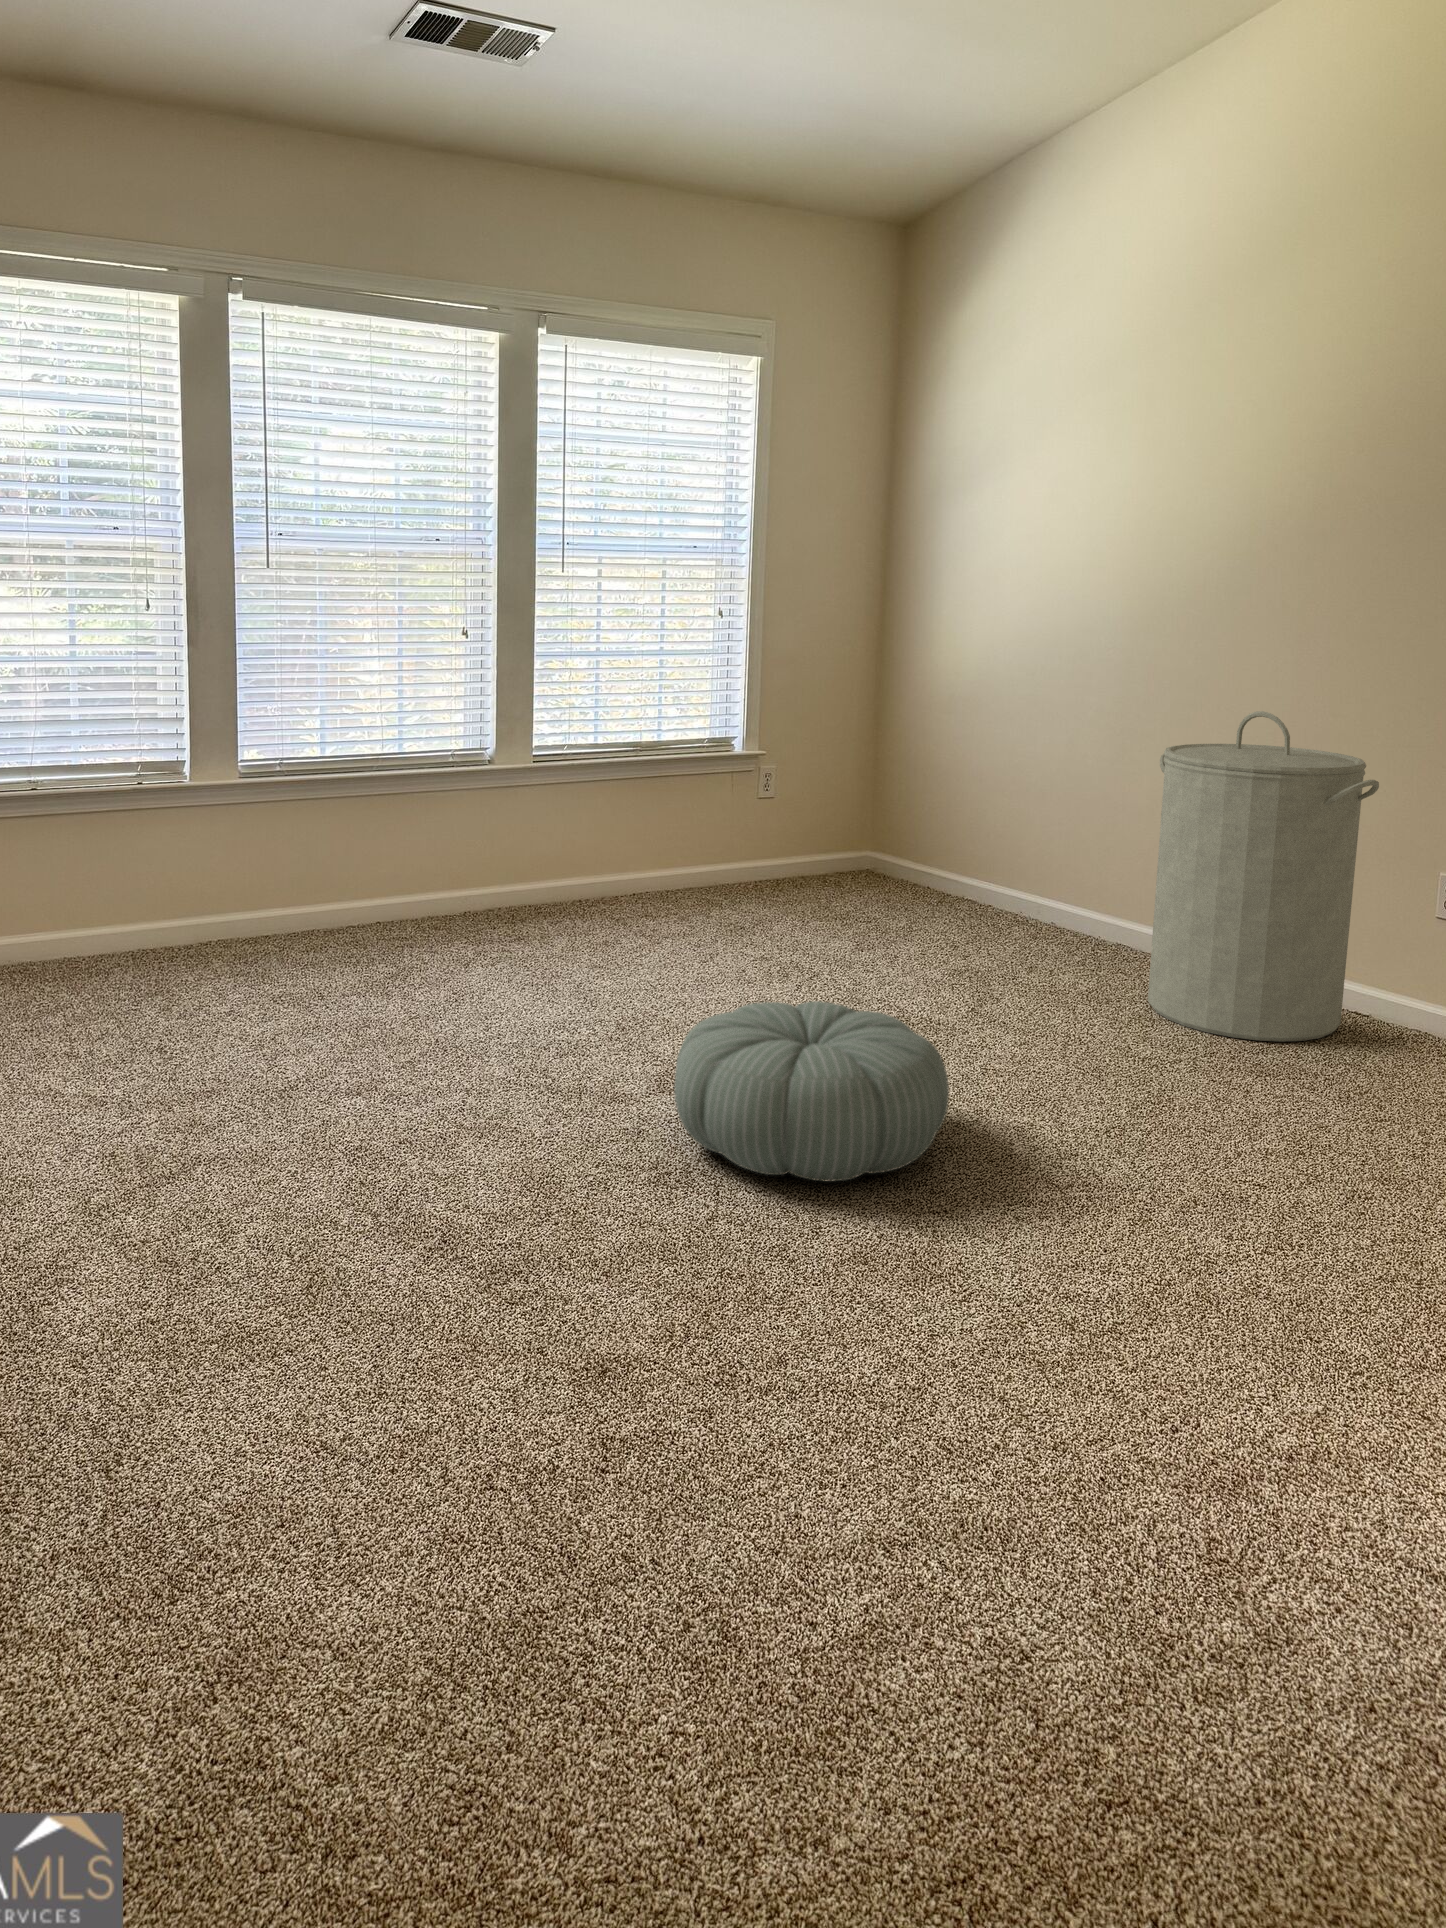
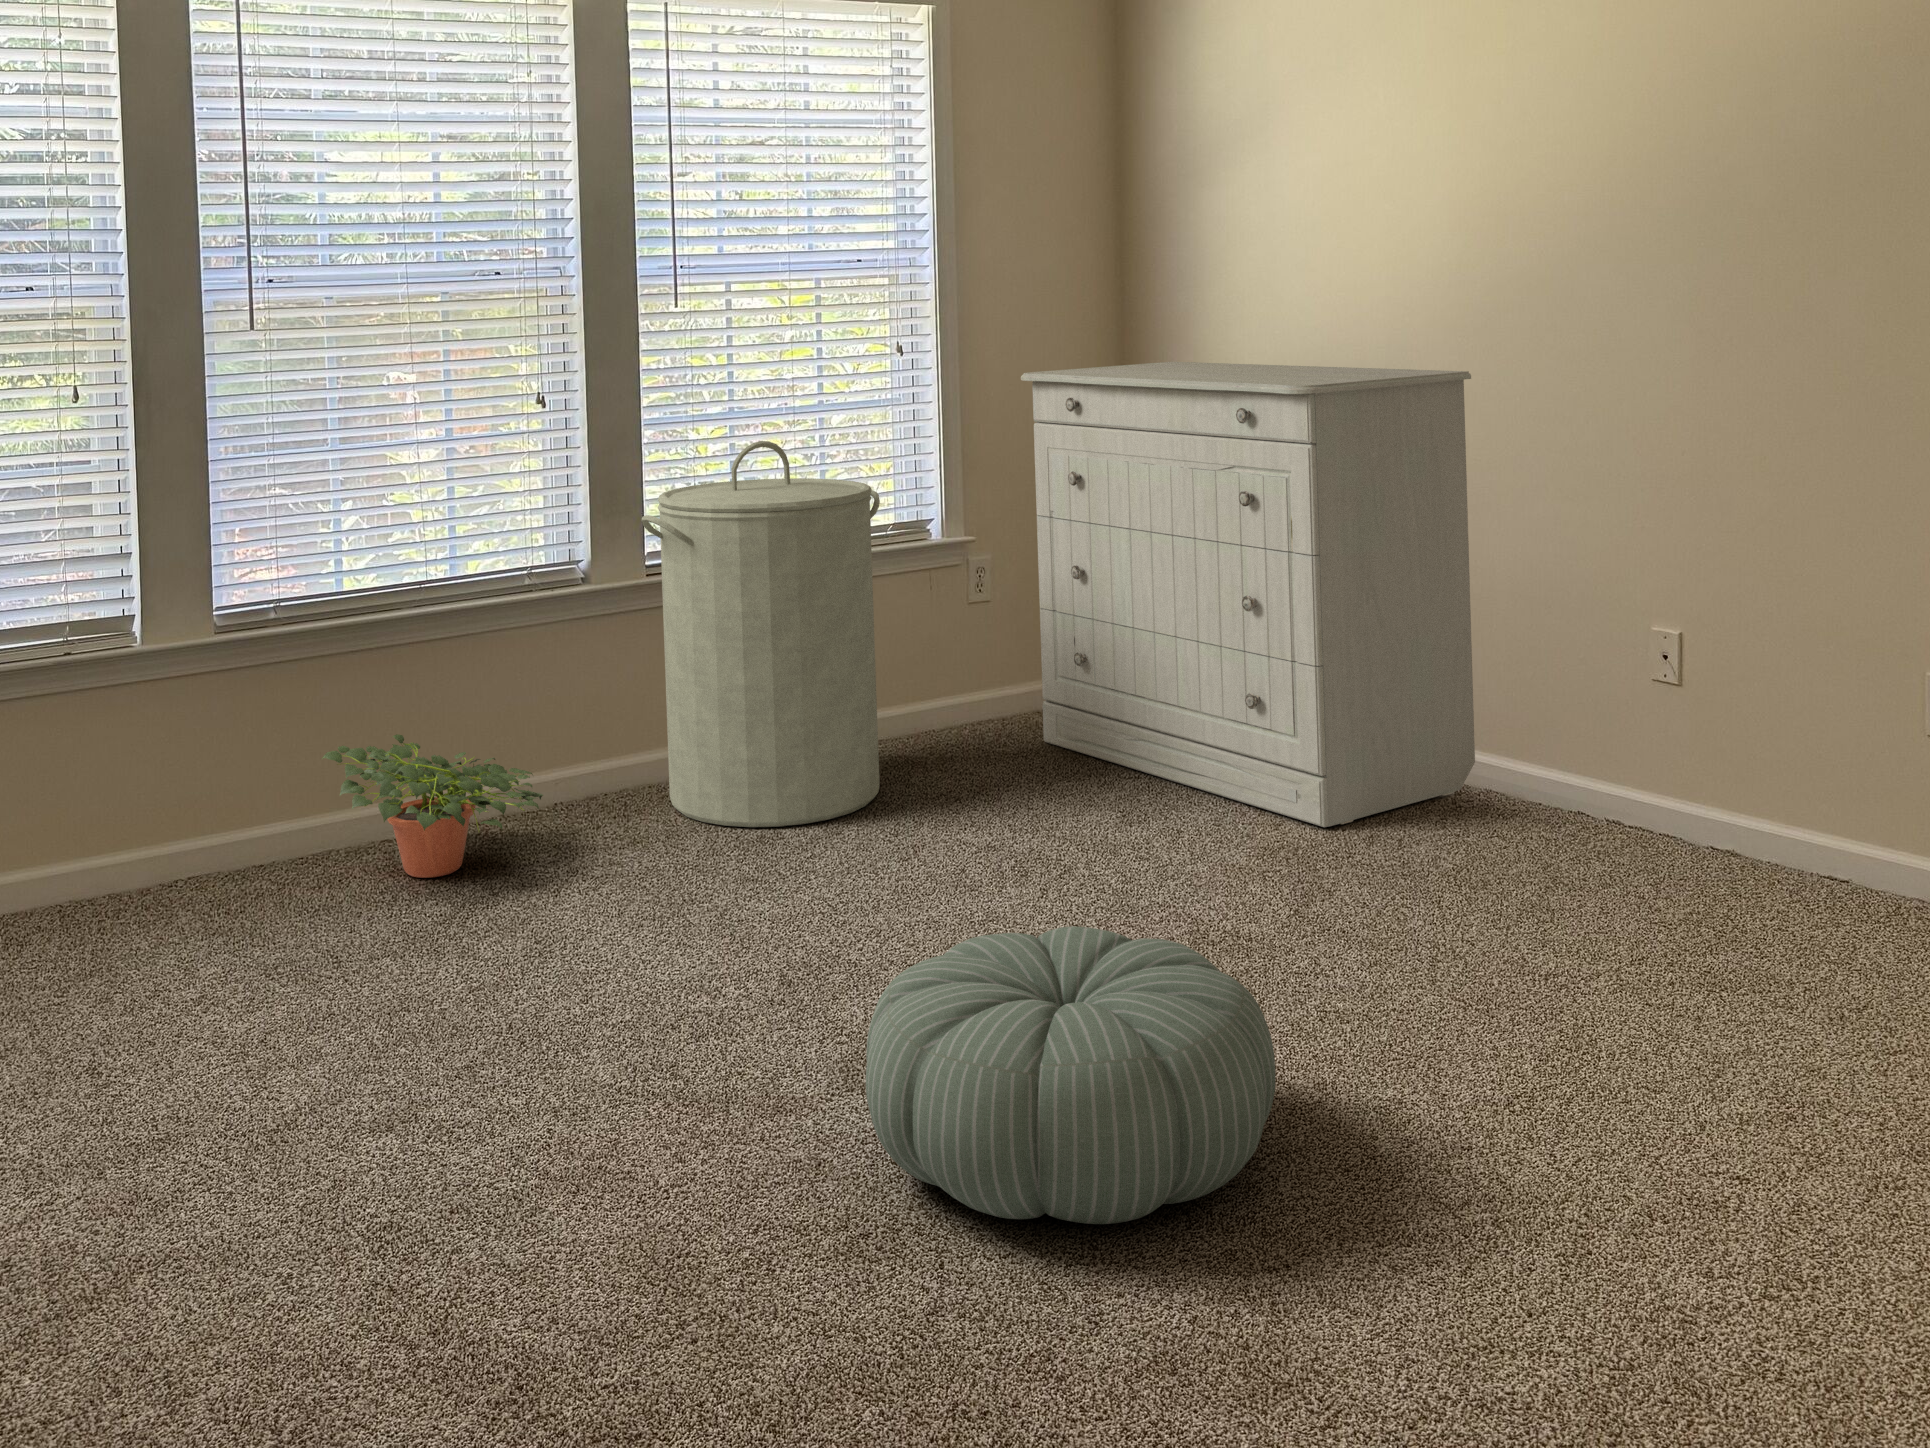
dresser: none [807,635,1138,964] -> present [1021,362,1475,827]
laundry hamper: present [1148,711,1379,1042] -> present [642,441,880,827]
potted plant: none [308,859,460,955] -> present [322,734,543,878]

